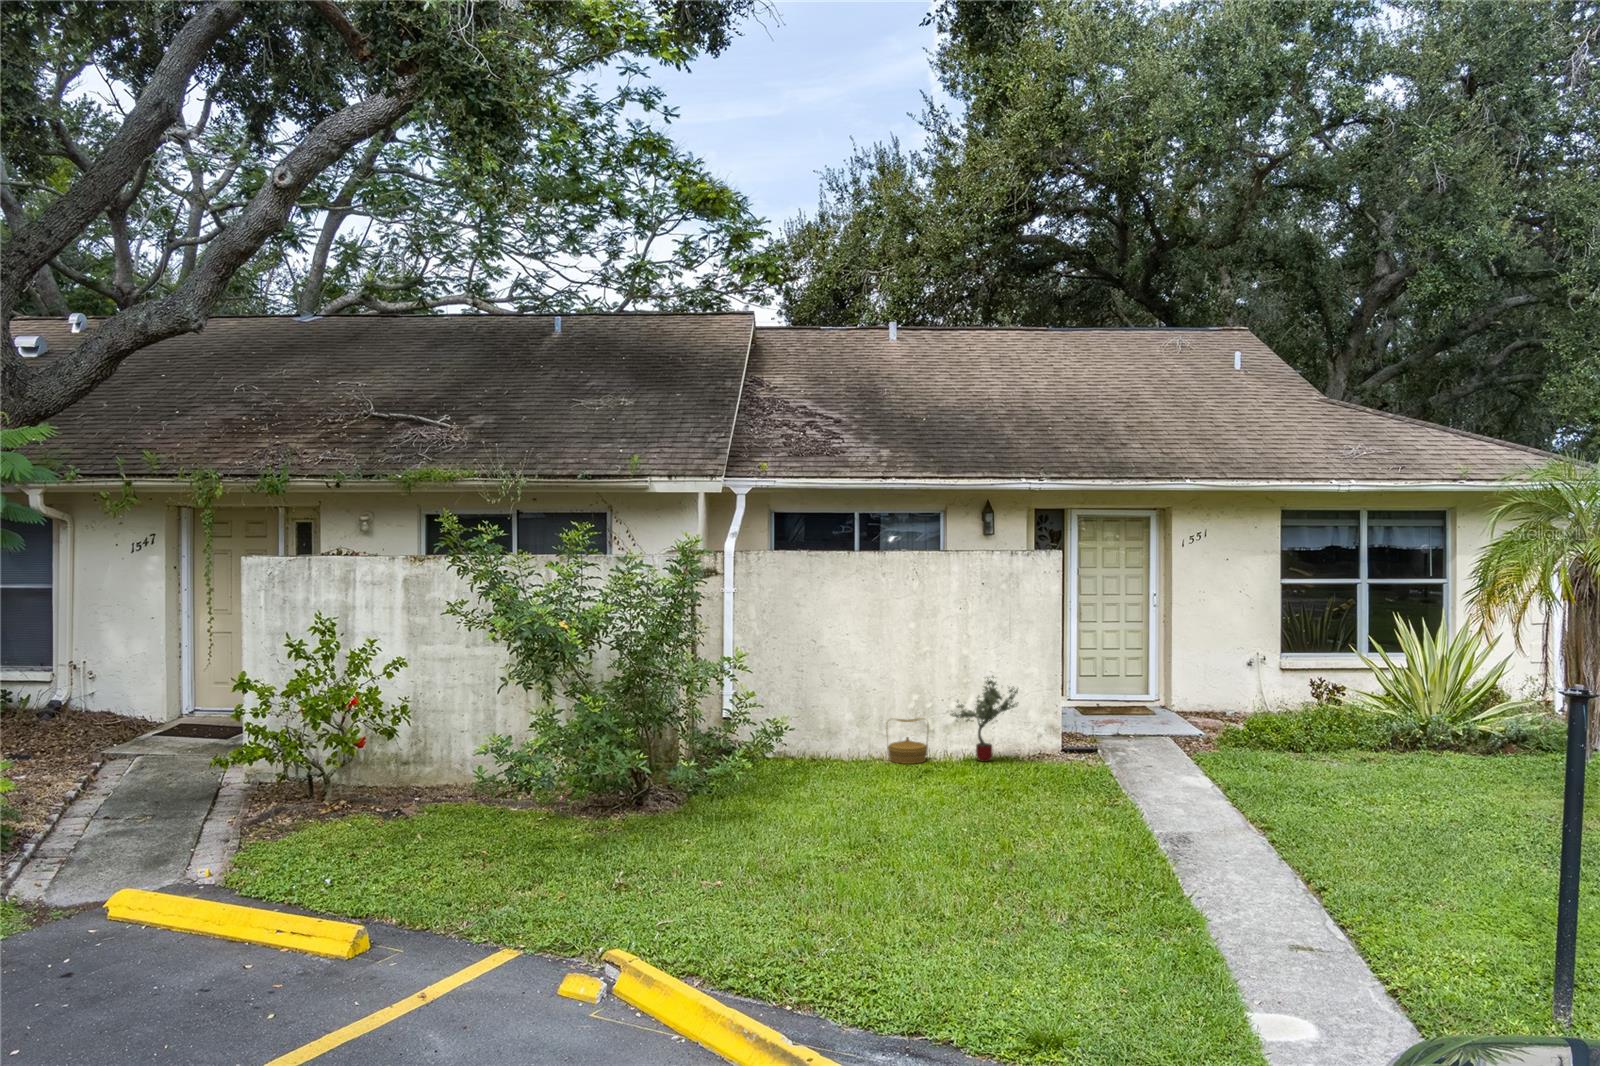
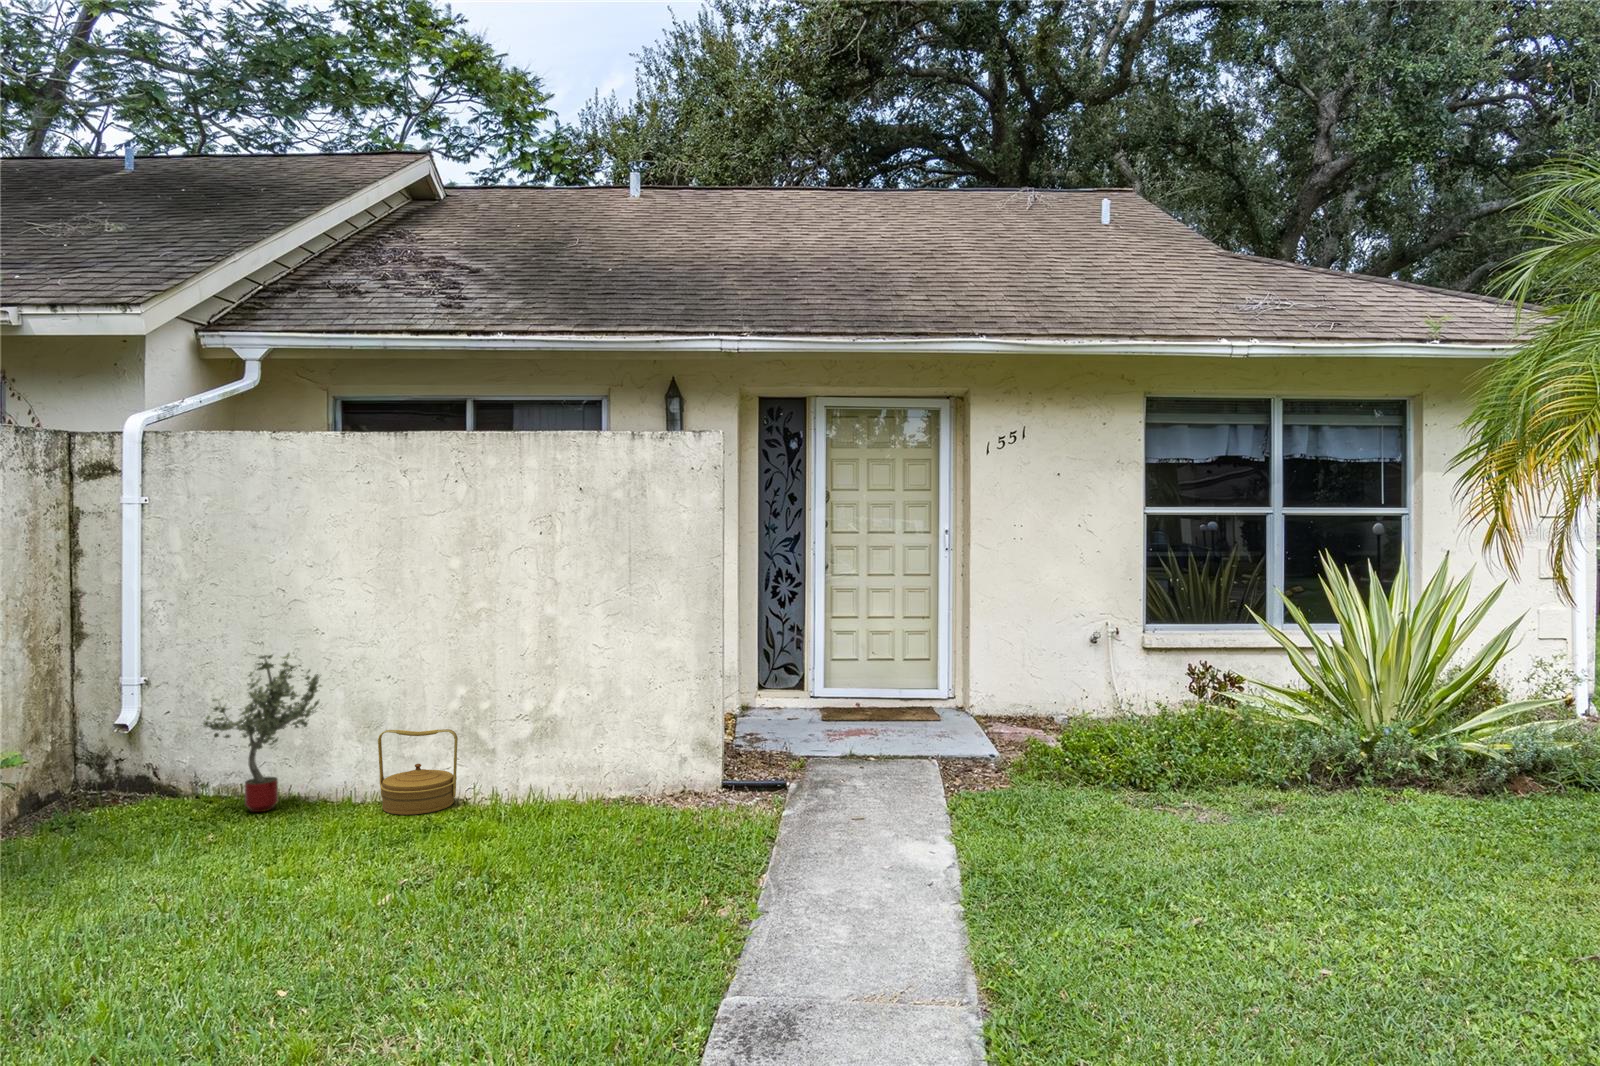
potted tree: present [951,676,1018,762] -> present [203,653,322,812]

